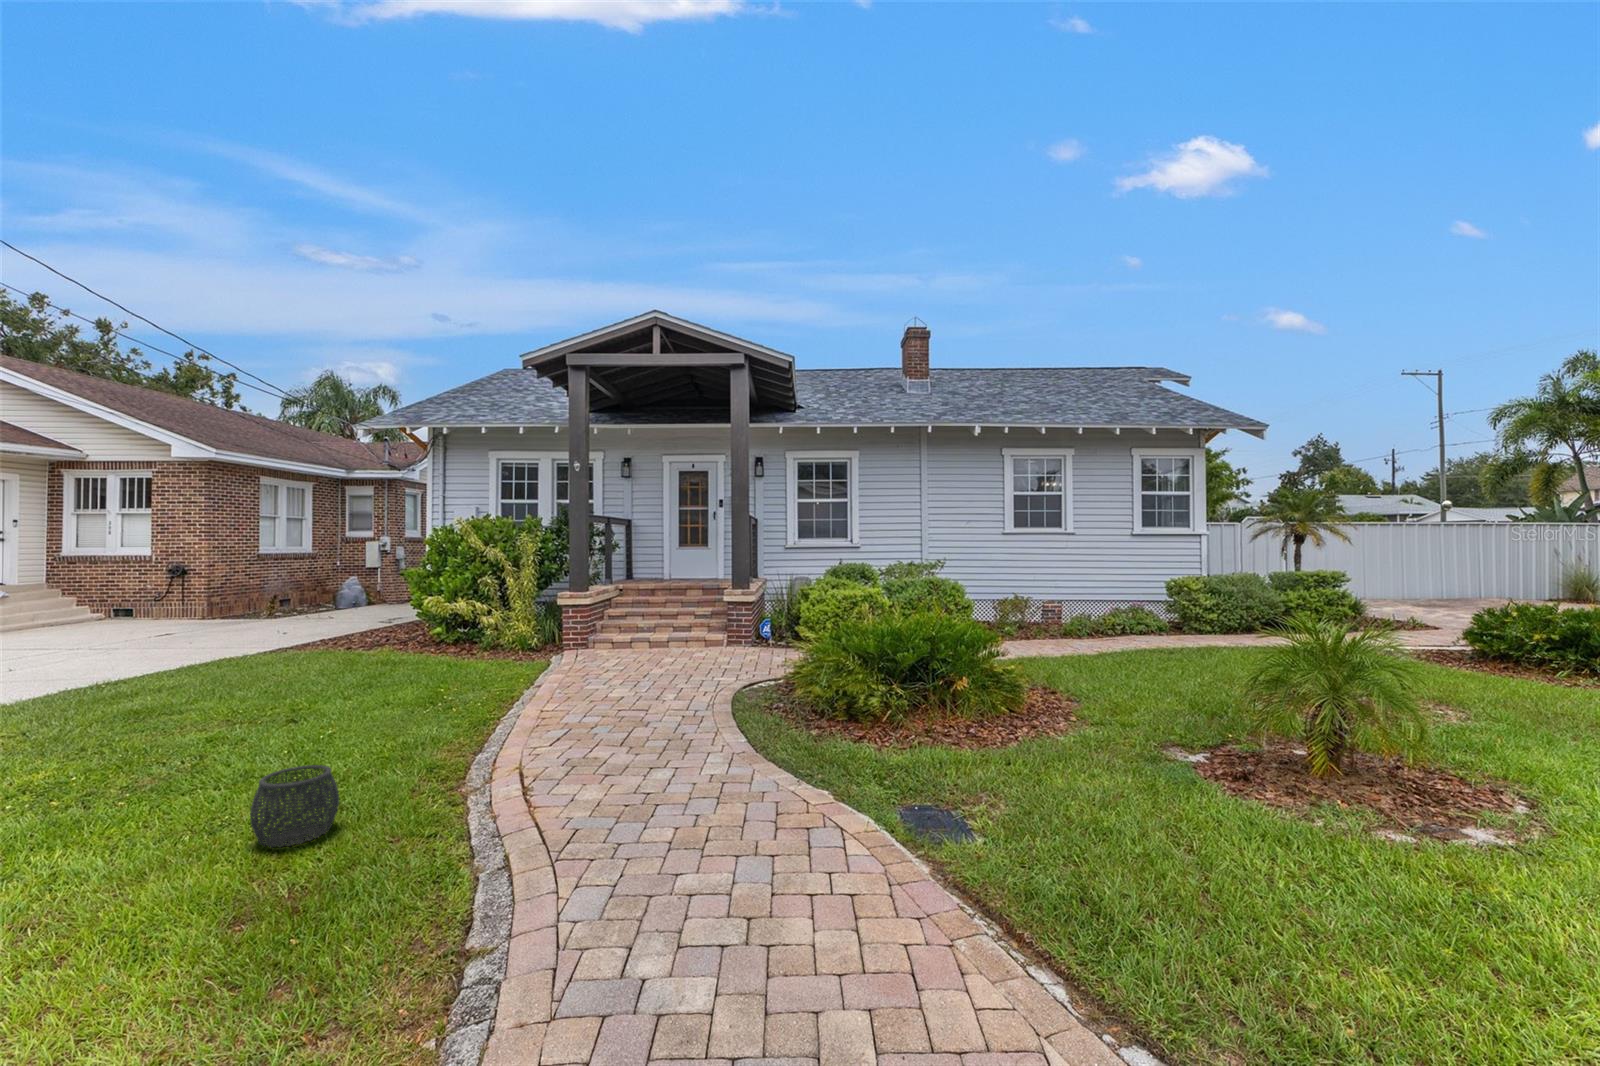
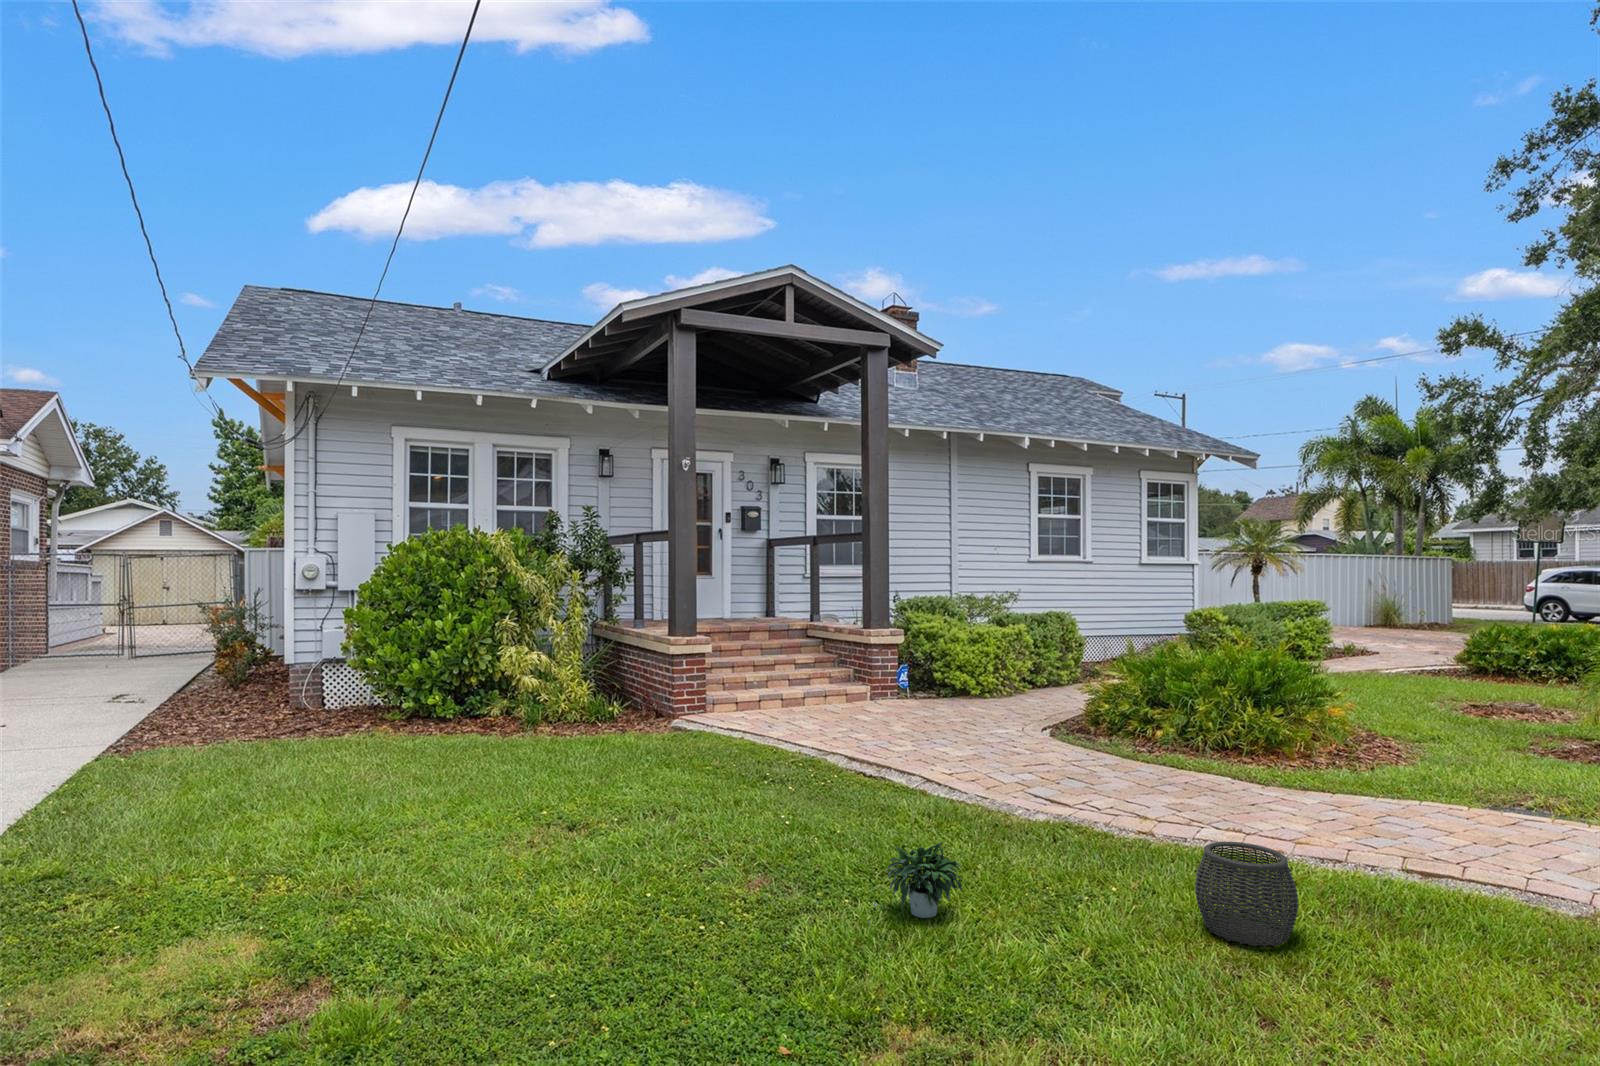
potted plant: none [162,739,243,789] -> present [868,841,962,923]

